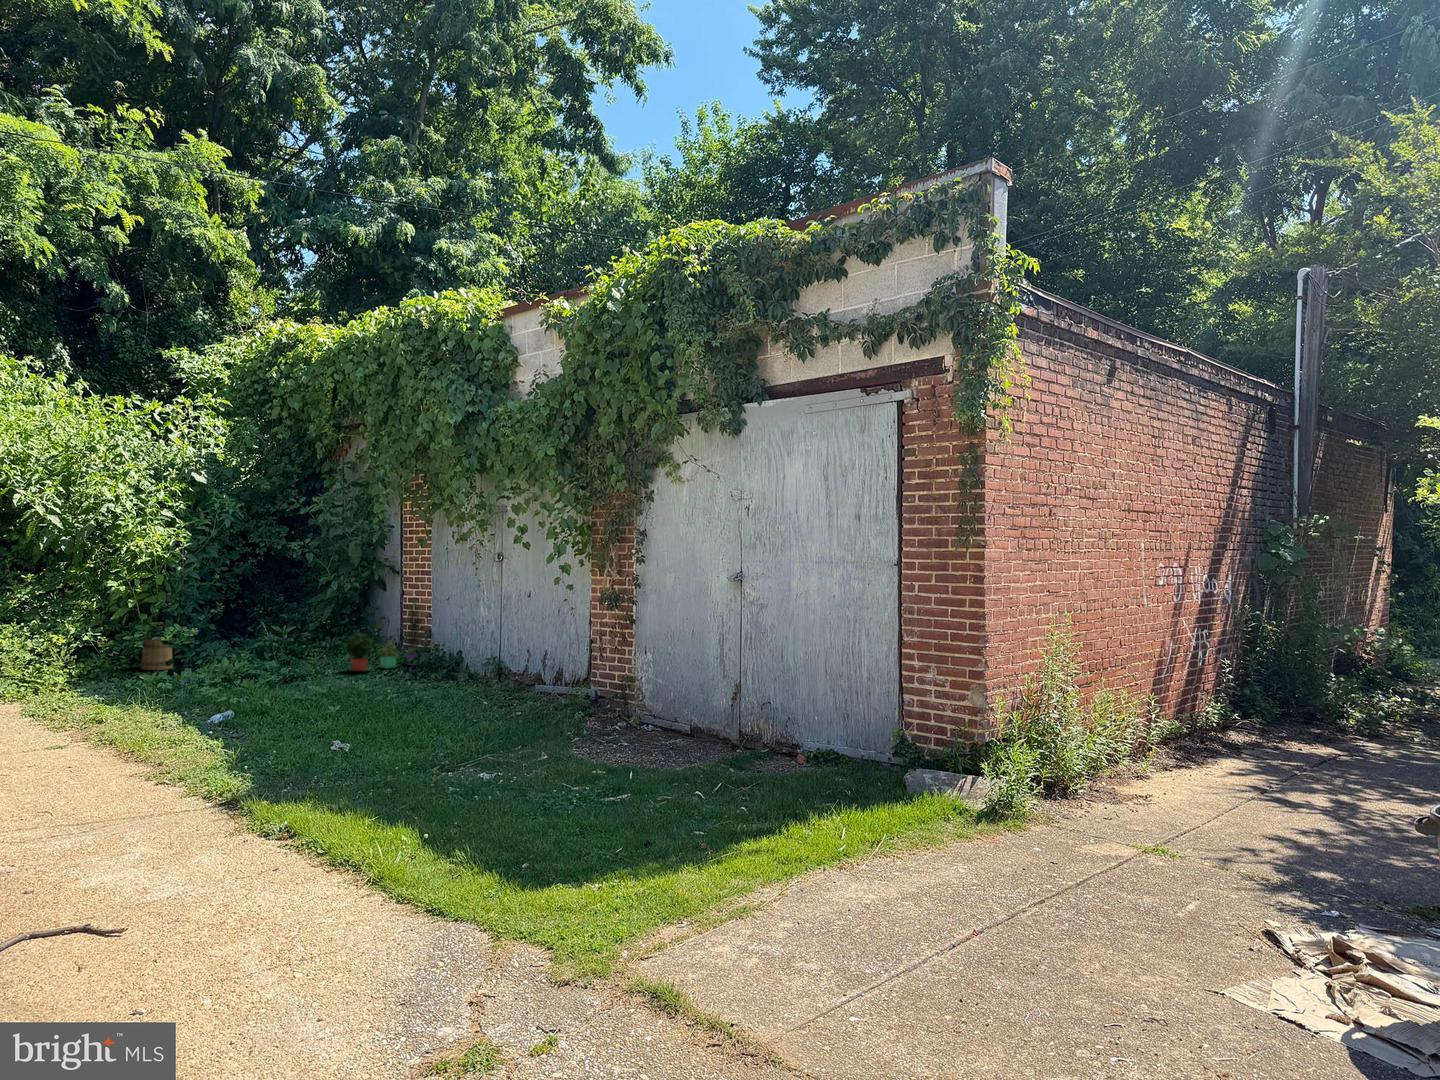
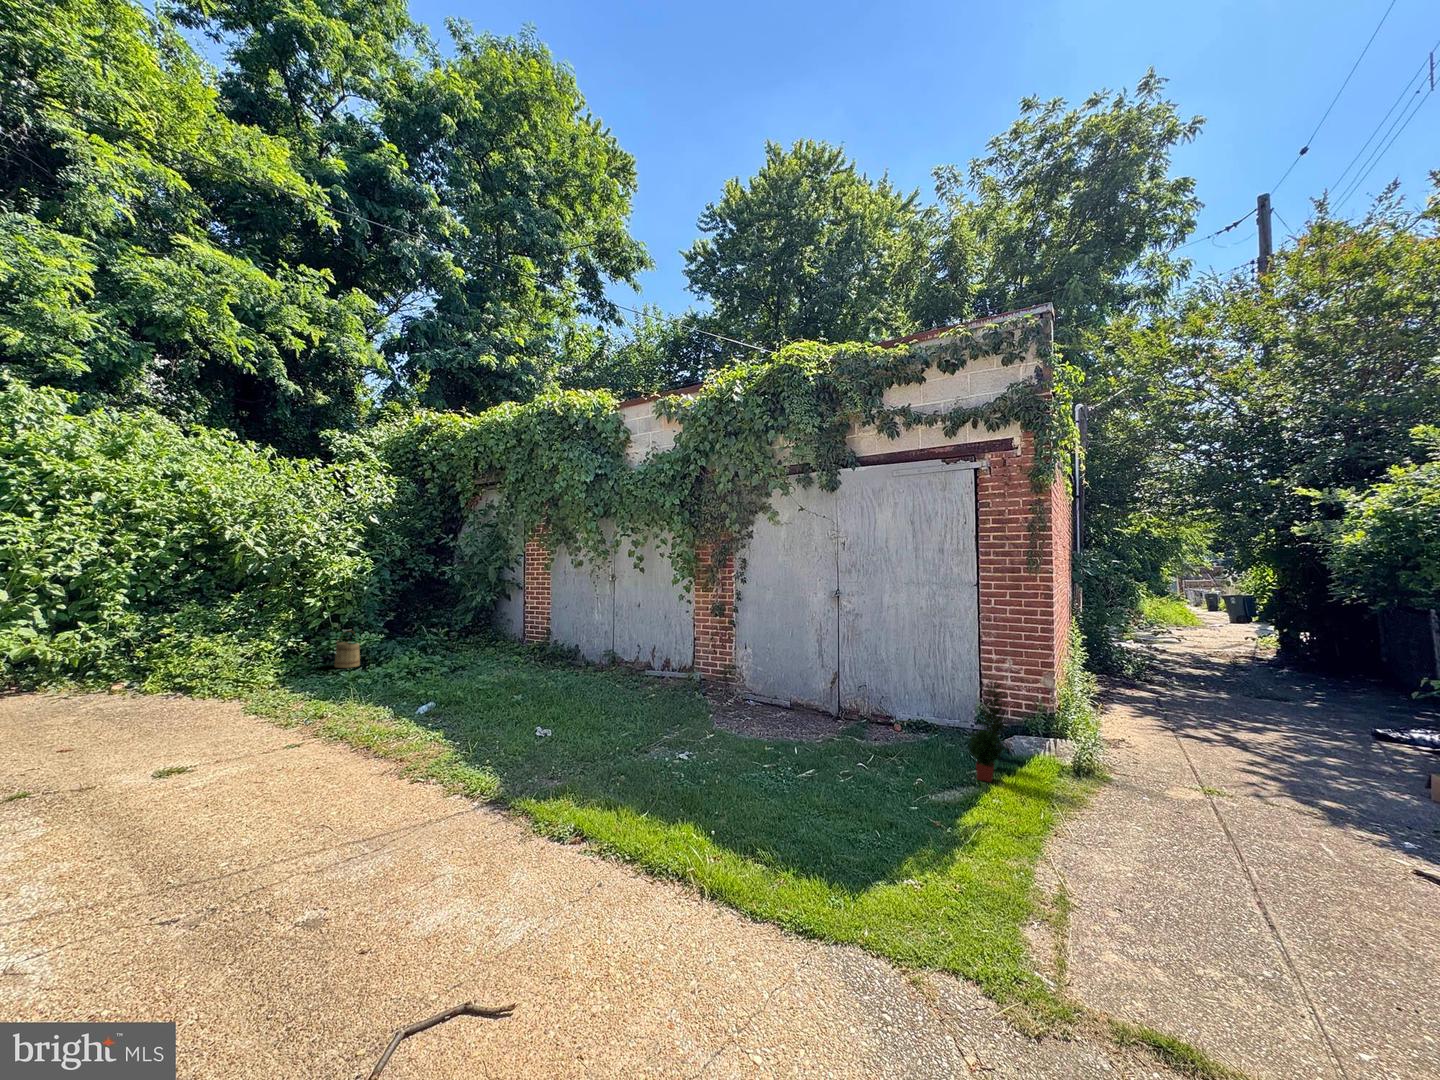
potted plant: present [346,602,426,671] -> present [968,680,1010,782]

